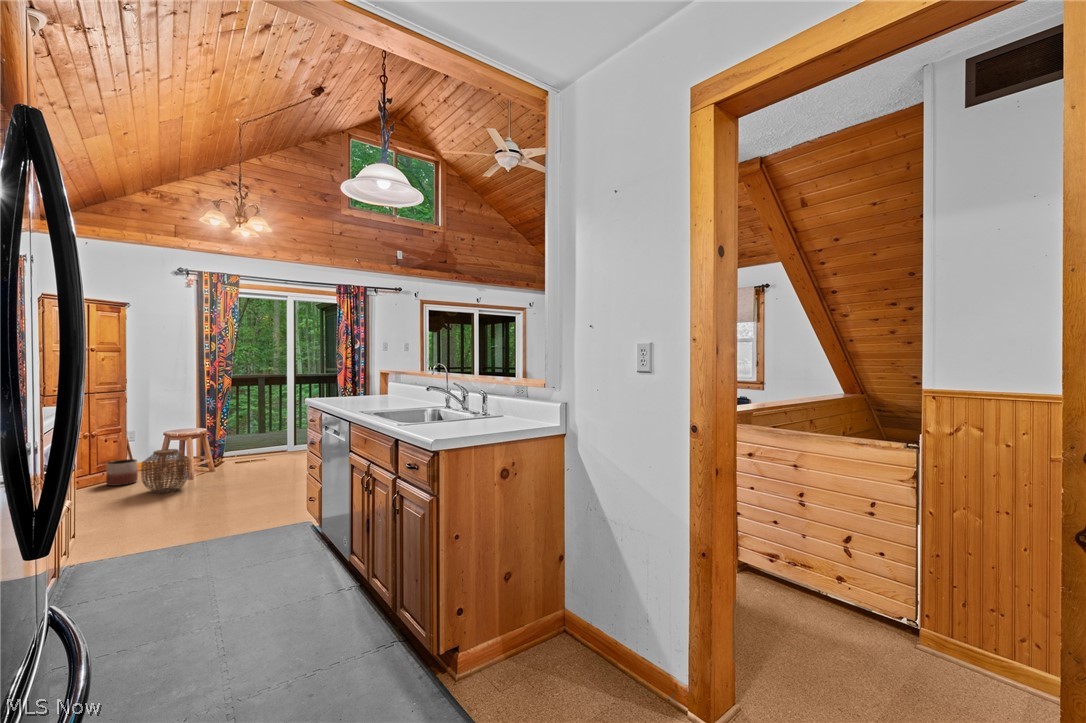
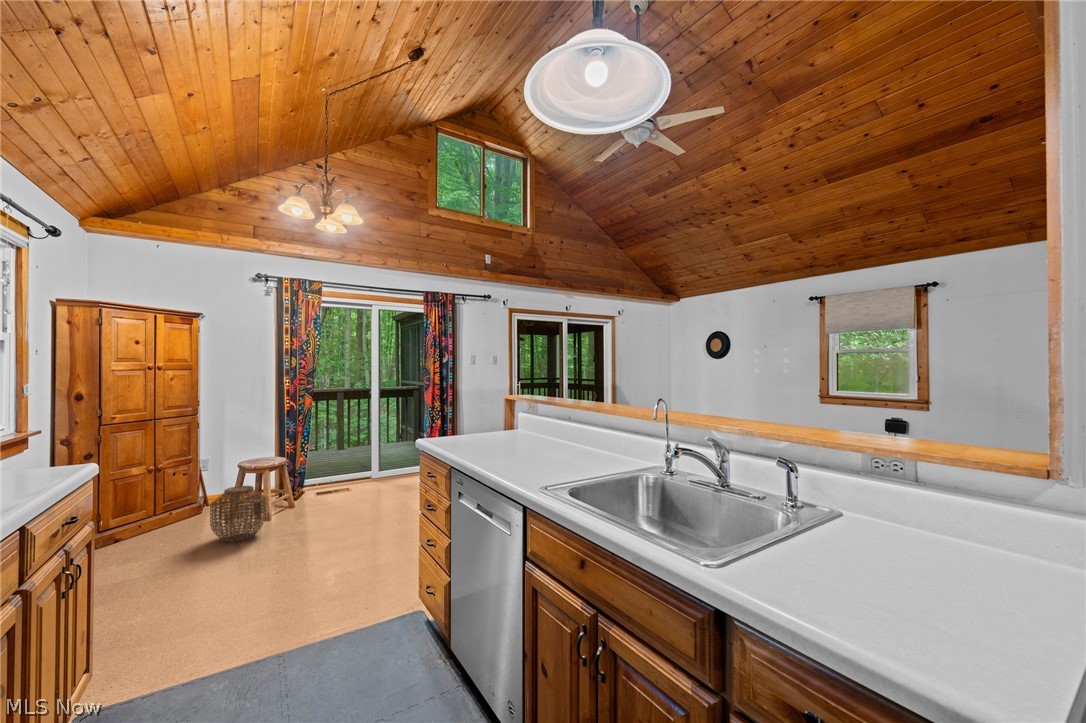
planter: present [106,459,138,486] -> none [173,496,208,529]

